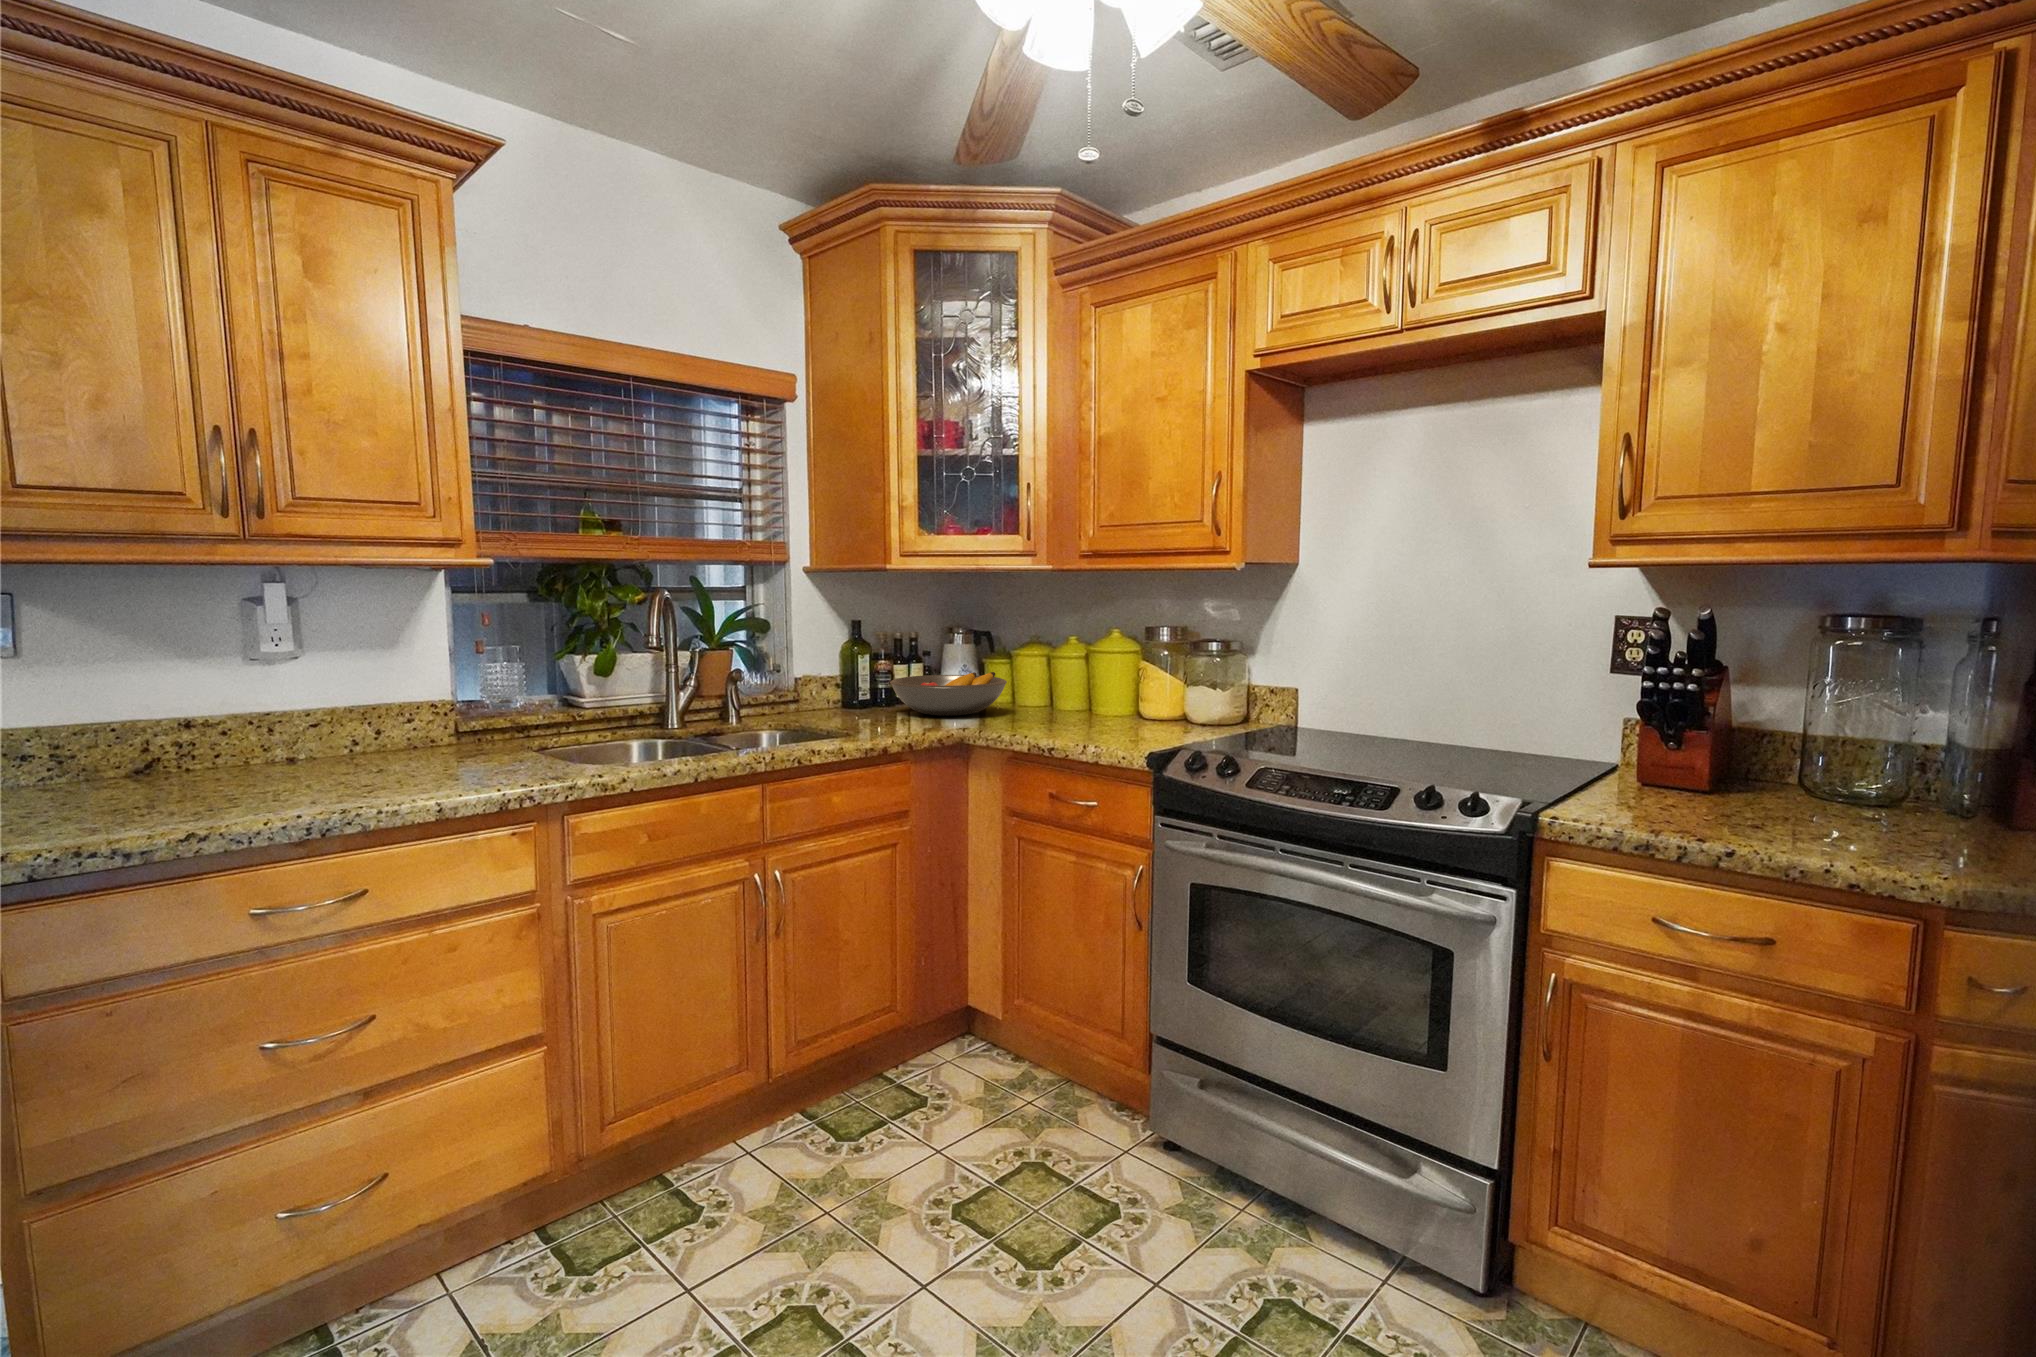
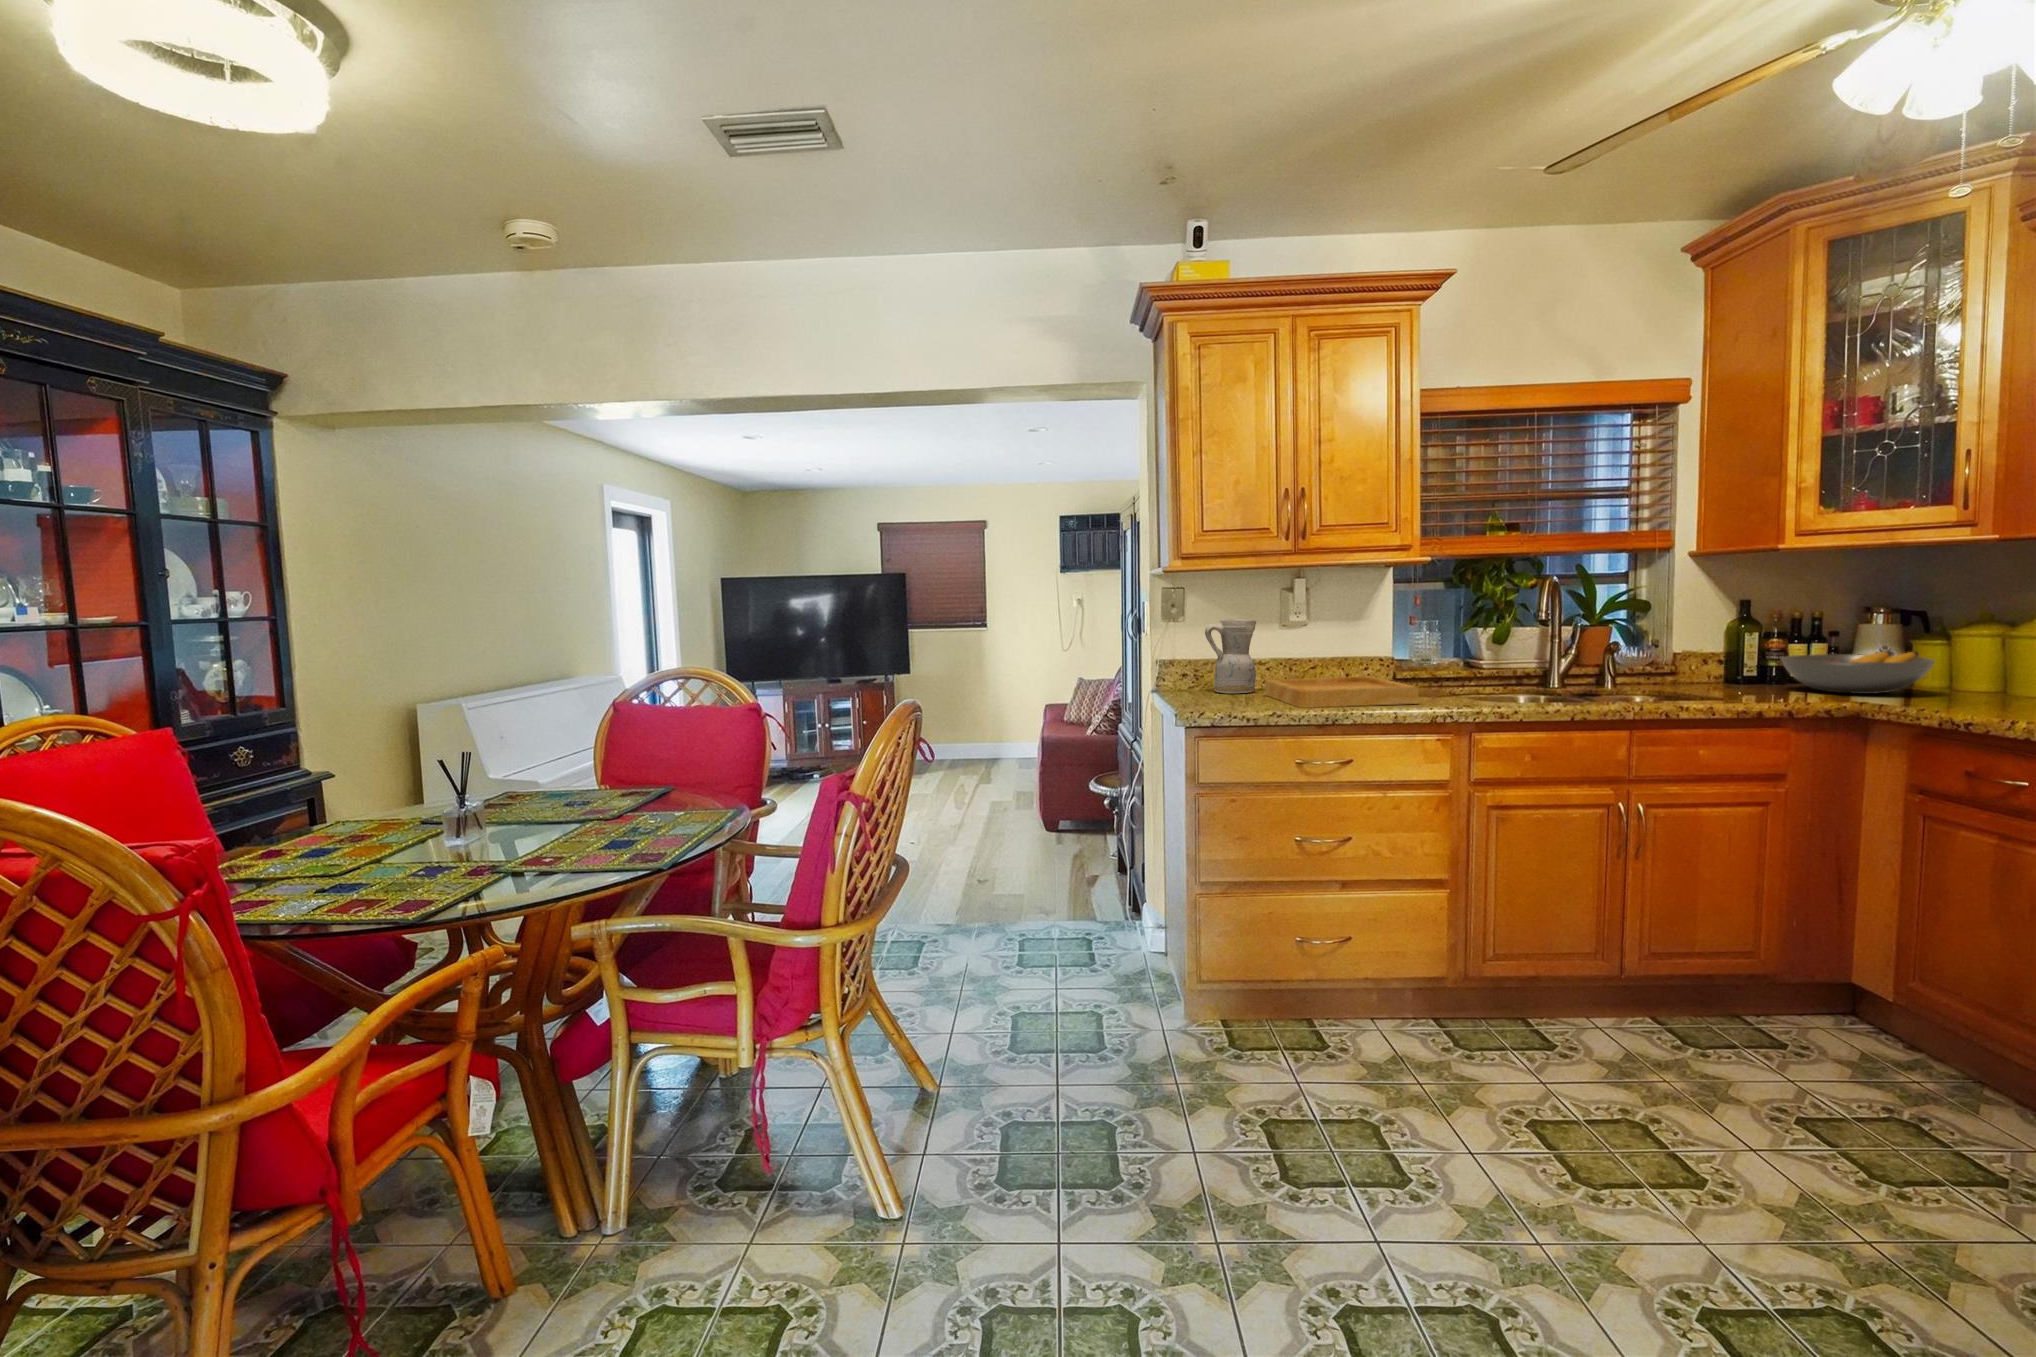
ceramic pitcher: none [52,652,185,790] -> present [1205,619,1256,693]
tray: none [197,737,482,816] -> present [1265,676,1419,708]

